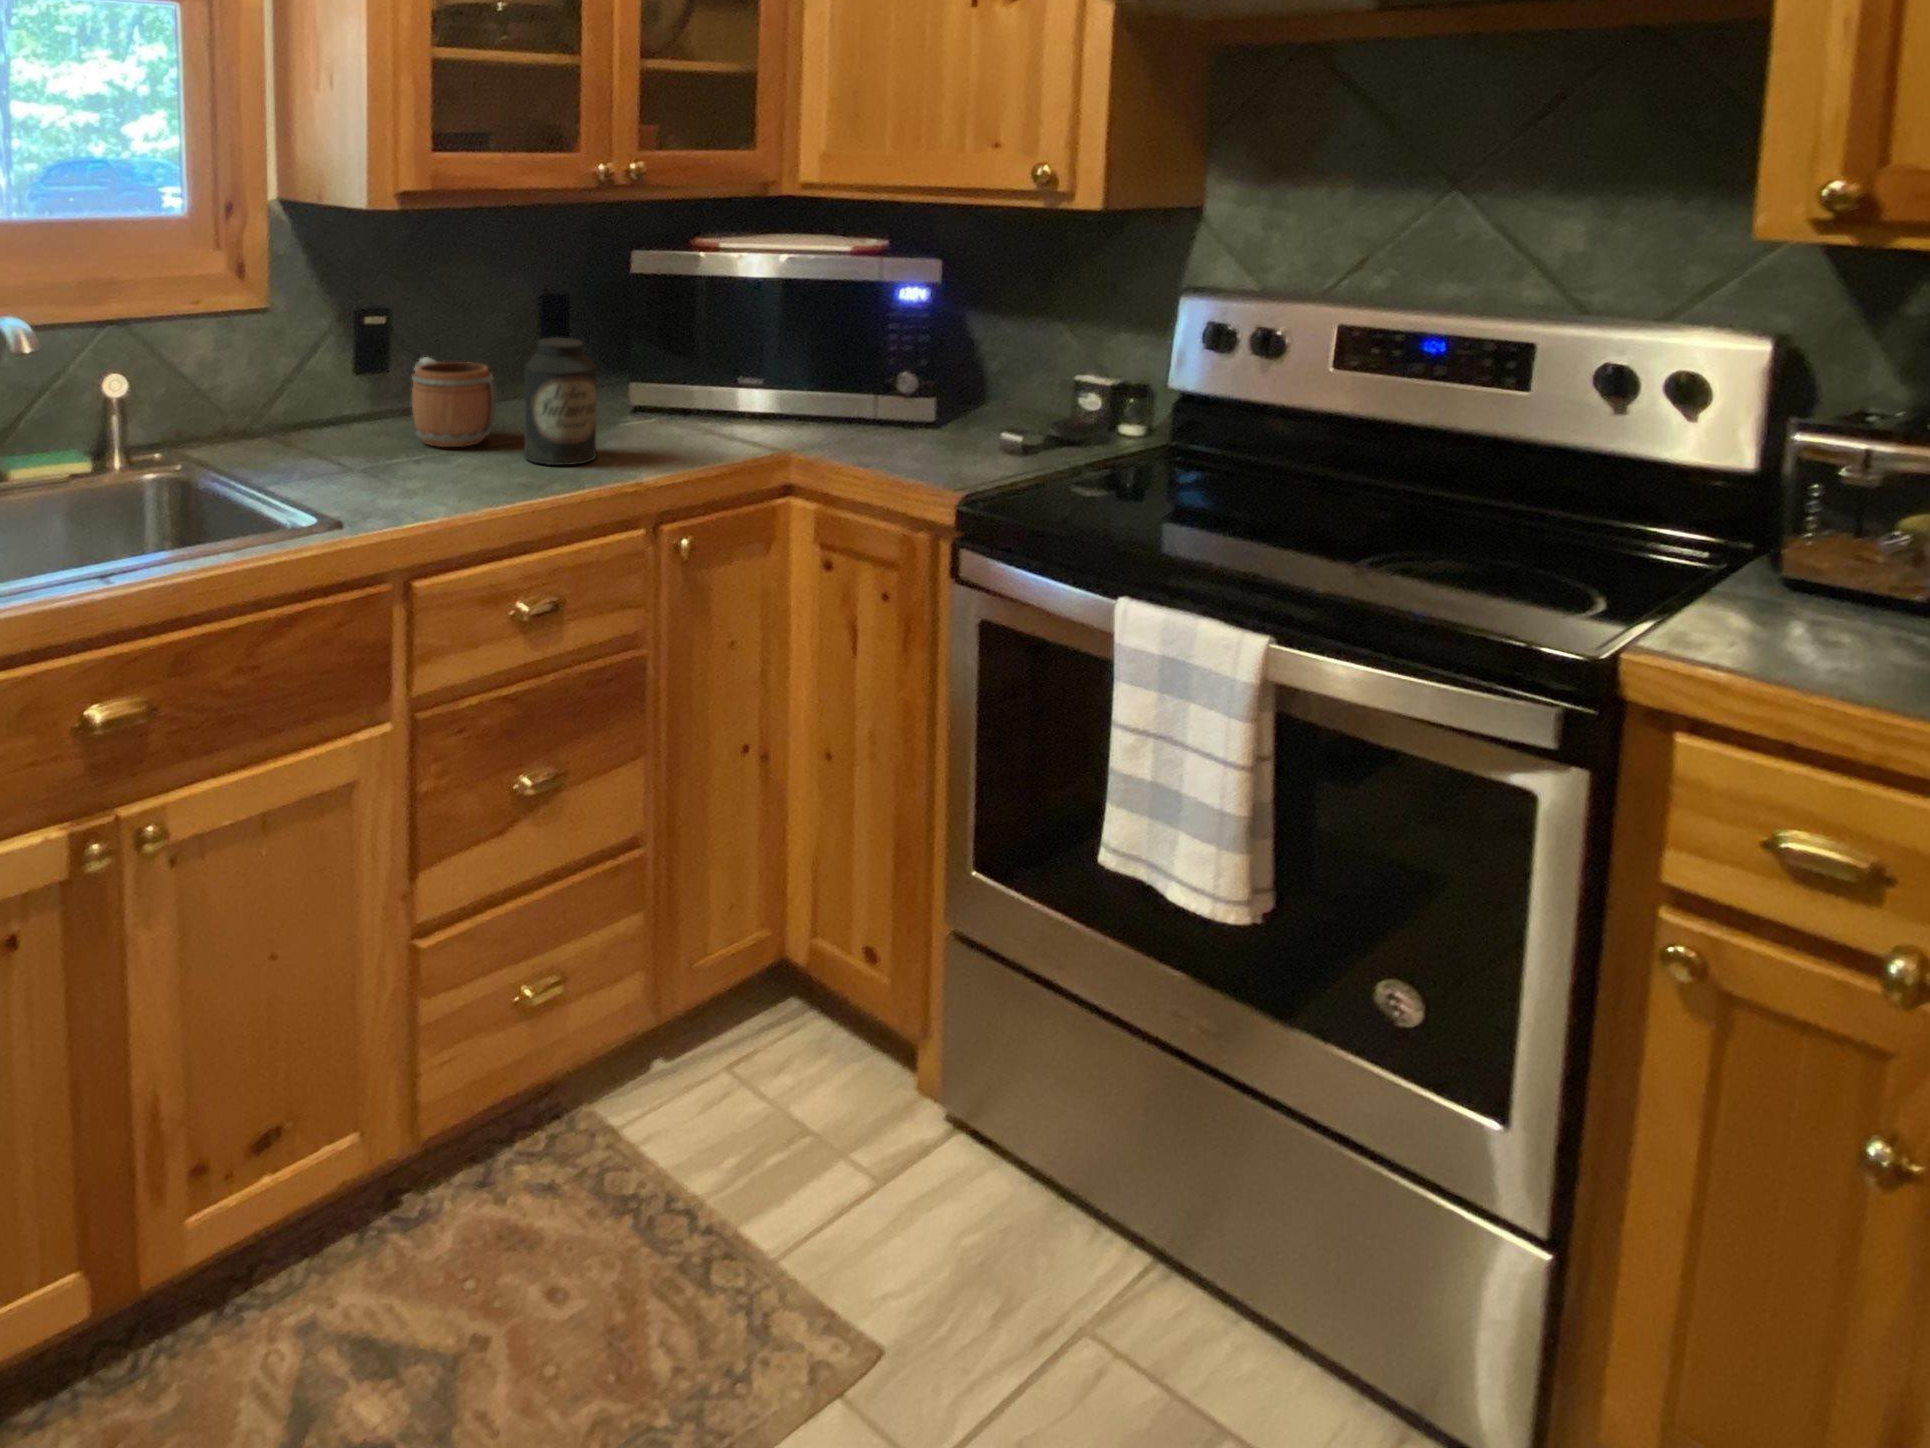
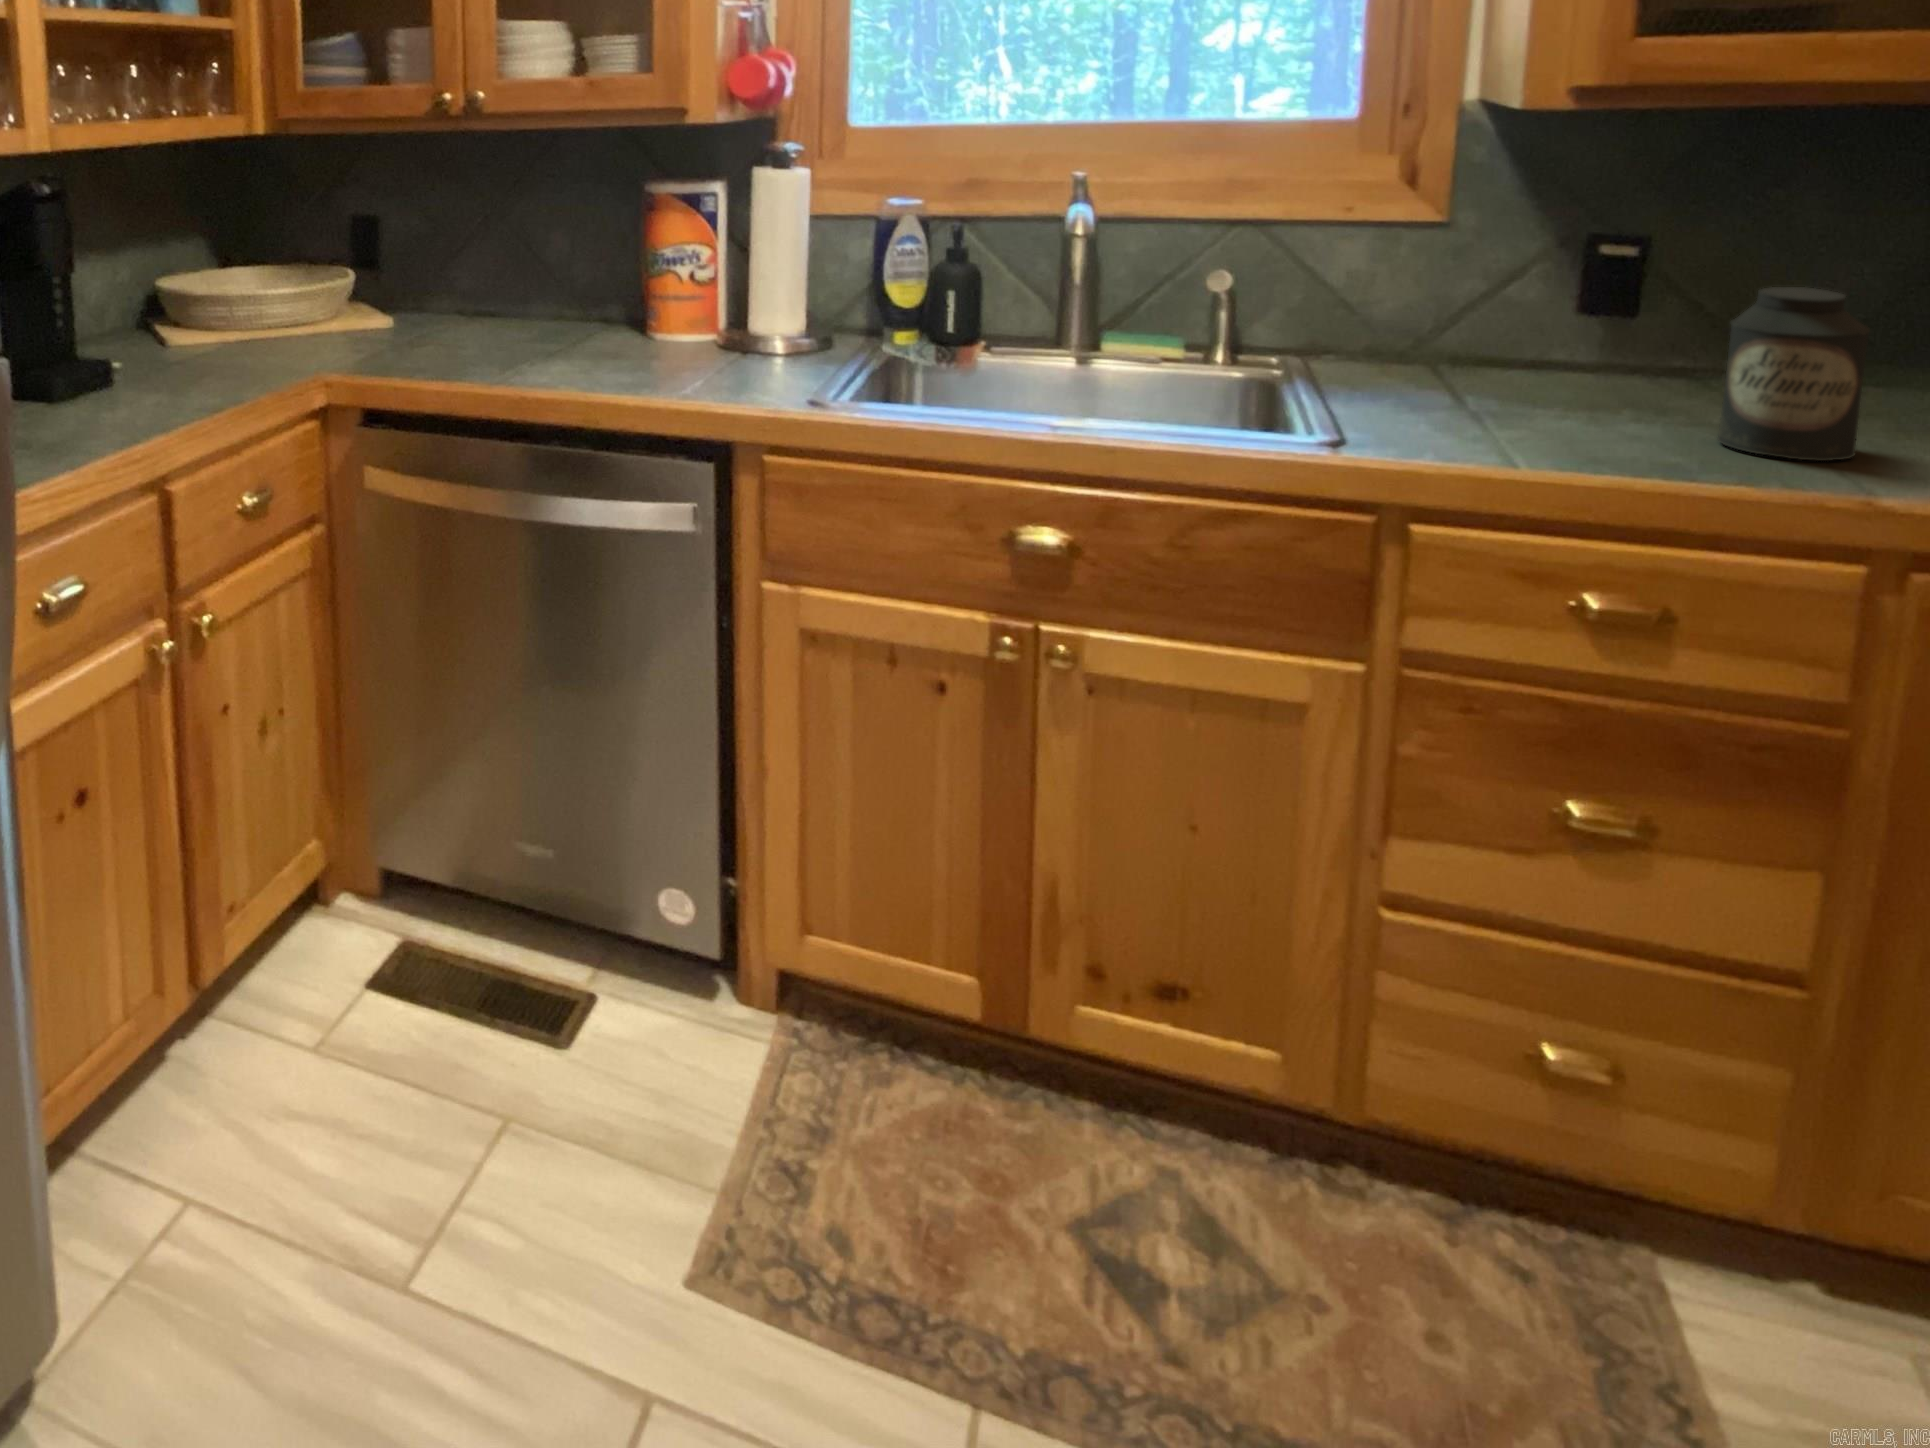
mug: present [412,357,496,447] -> none [1588,299,1727,414]

